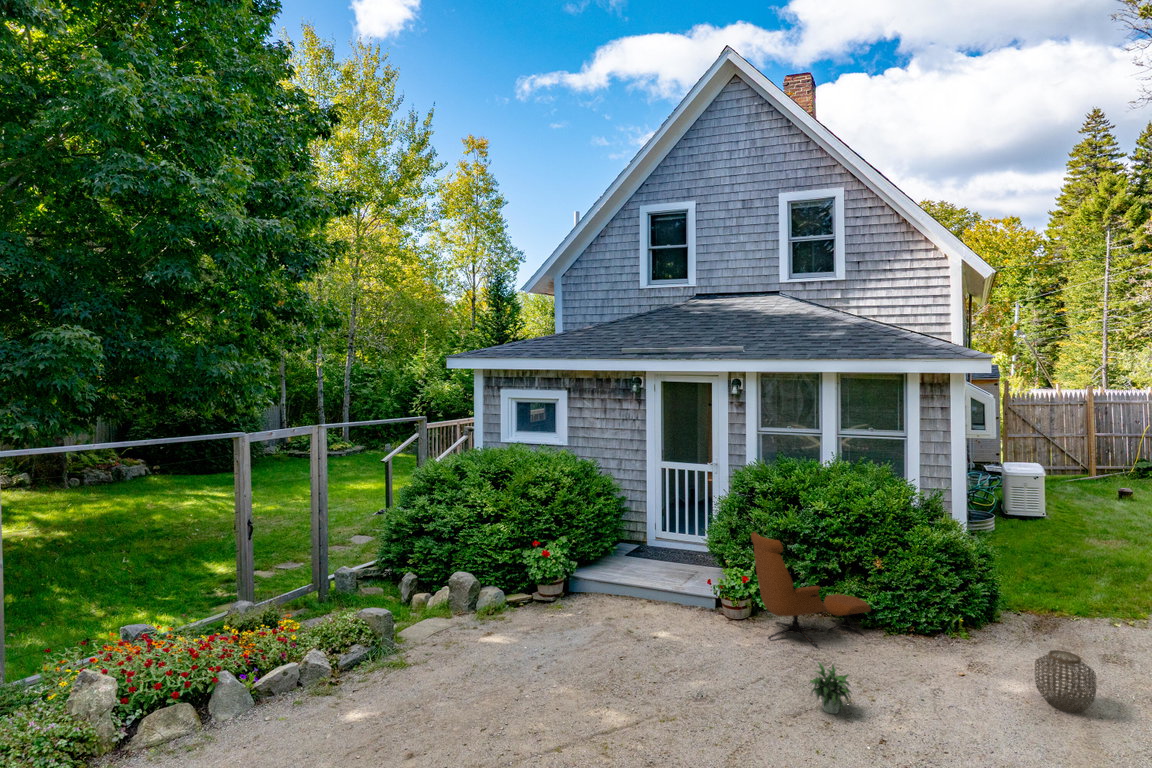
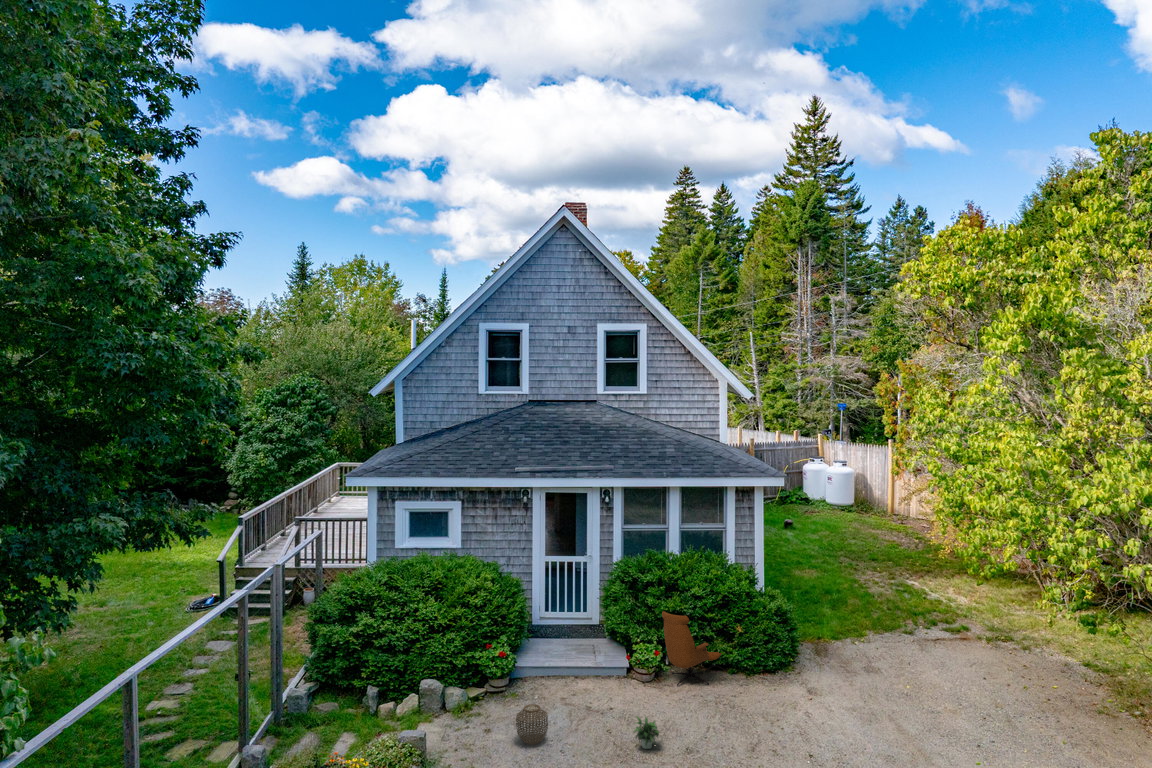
woven basket: present [1035,650,1096,713] -> present [516,704,548,744]
potted plant: present [810,662,851,714] -> present [634,716,659,749]

